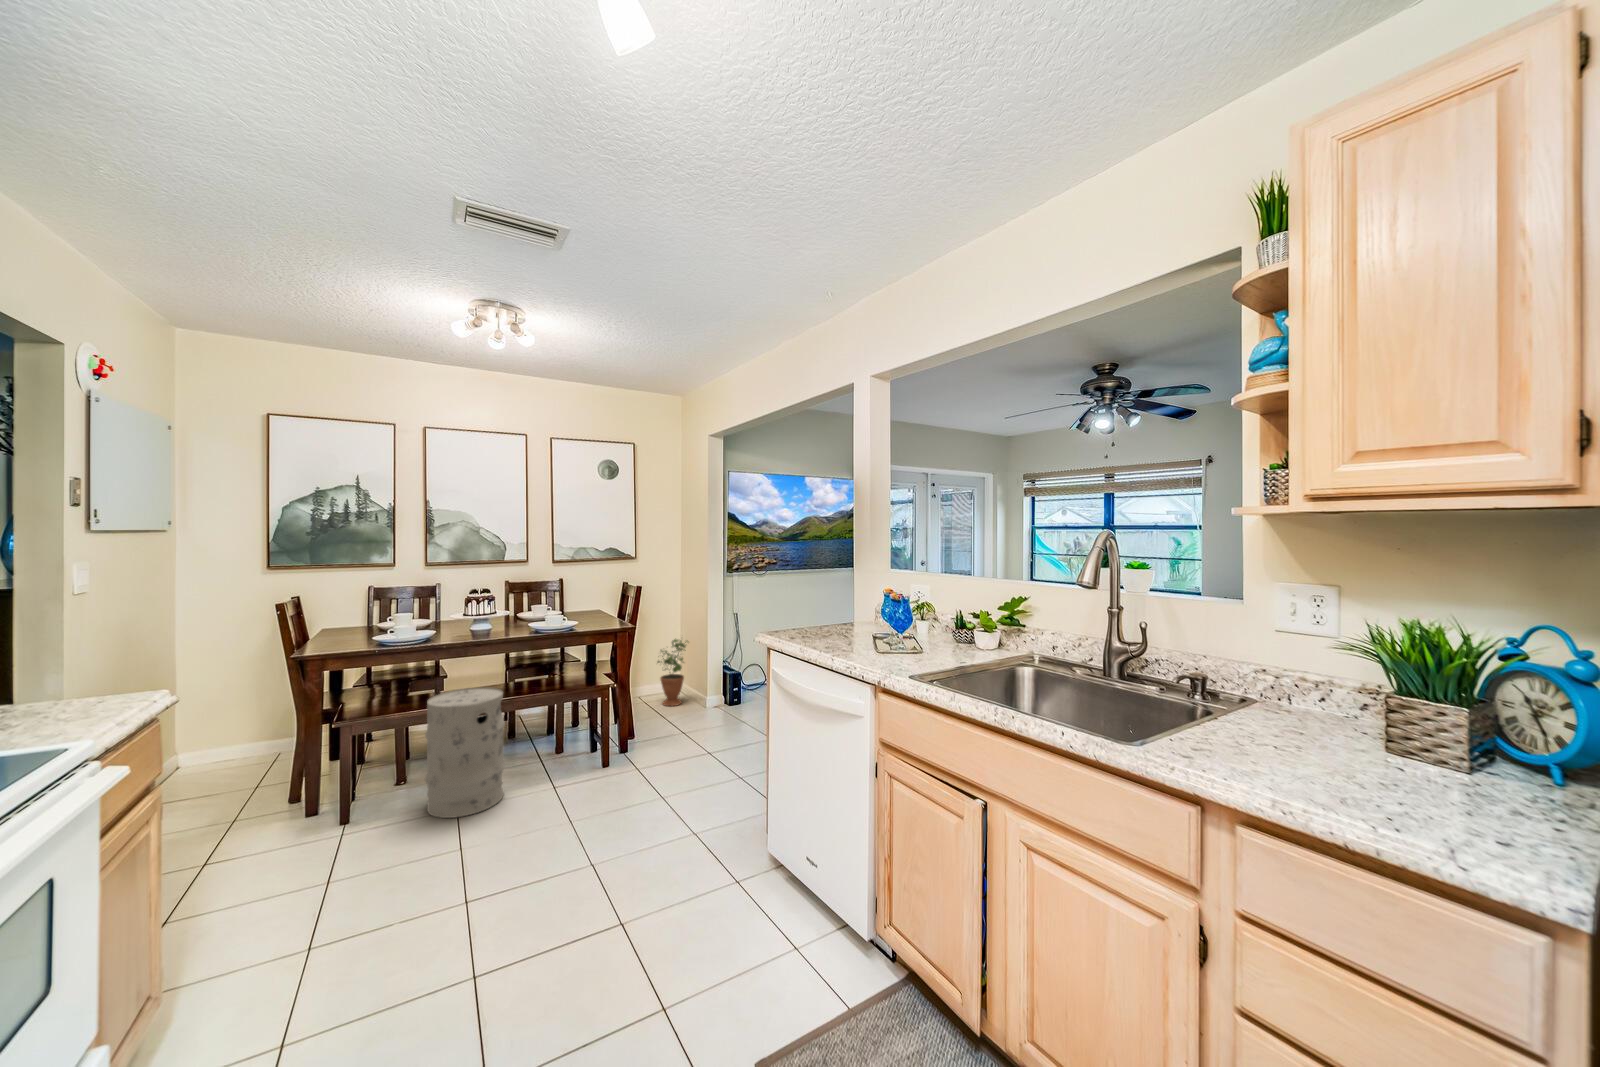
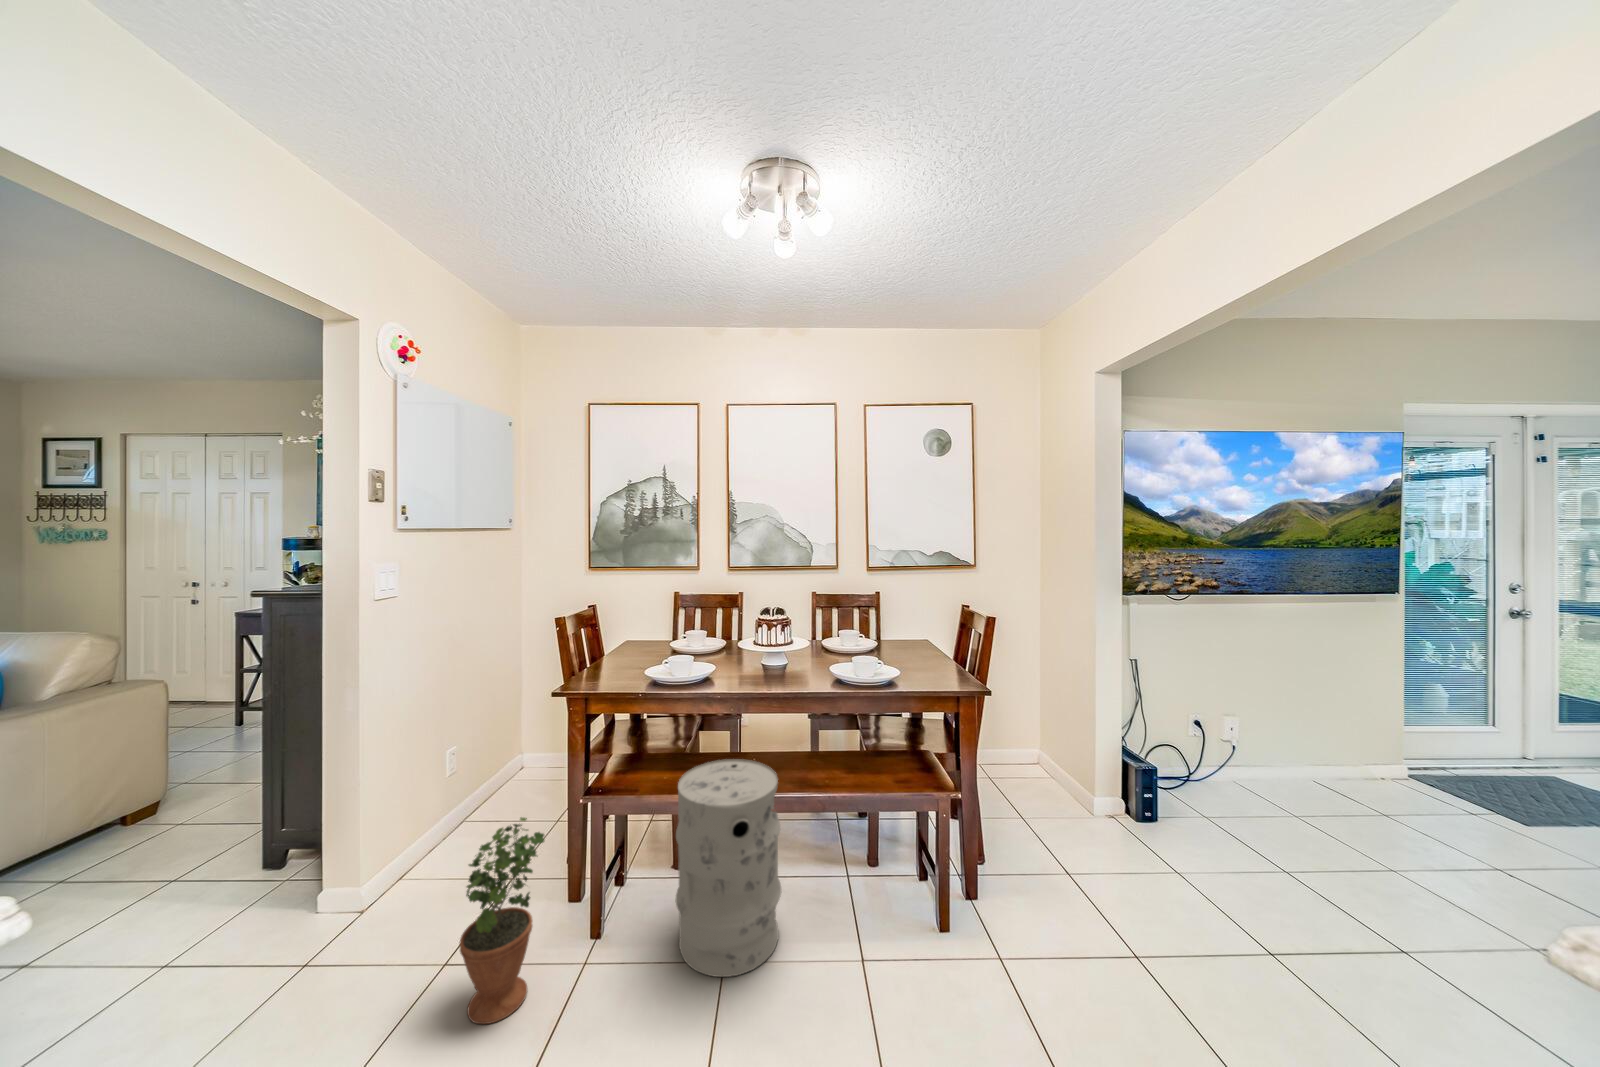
potted plant: present [658,639,687,706] -> present [460,817,544,1024]

